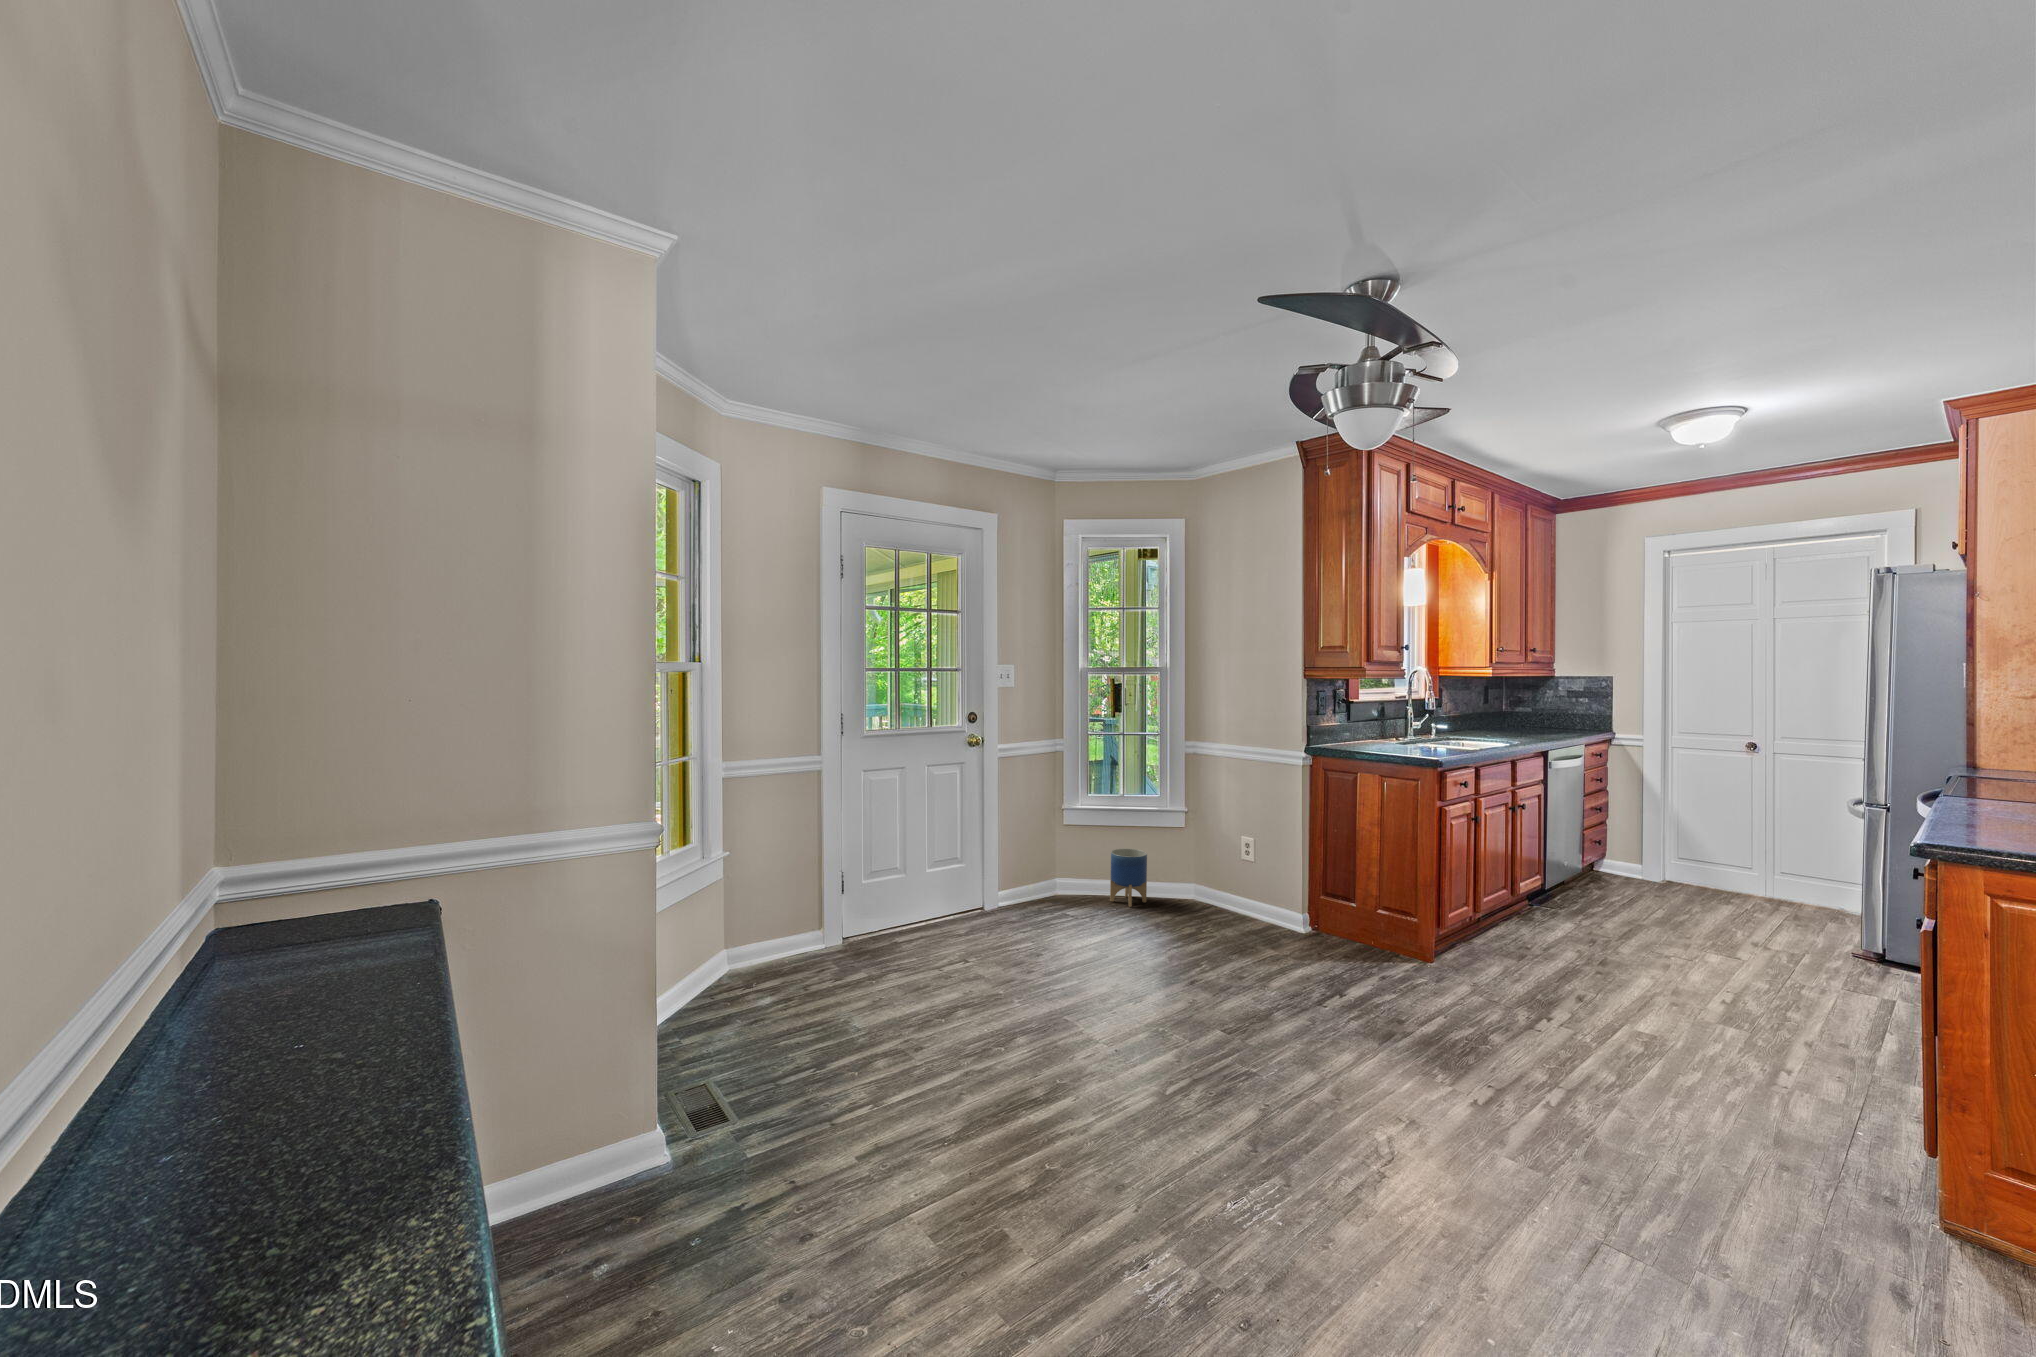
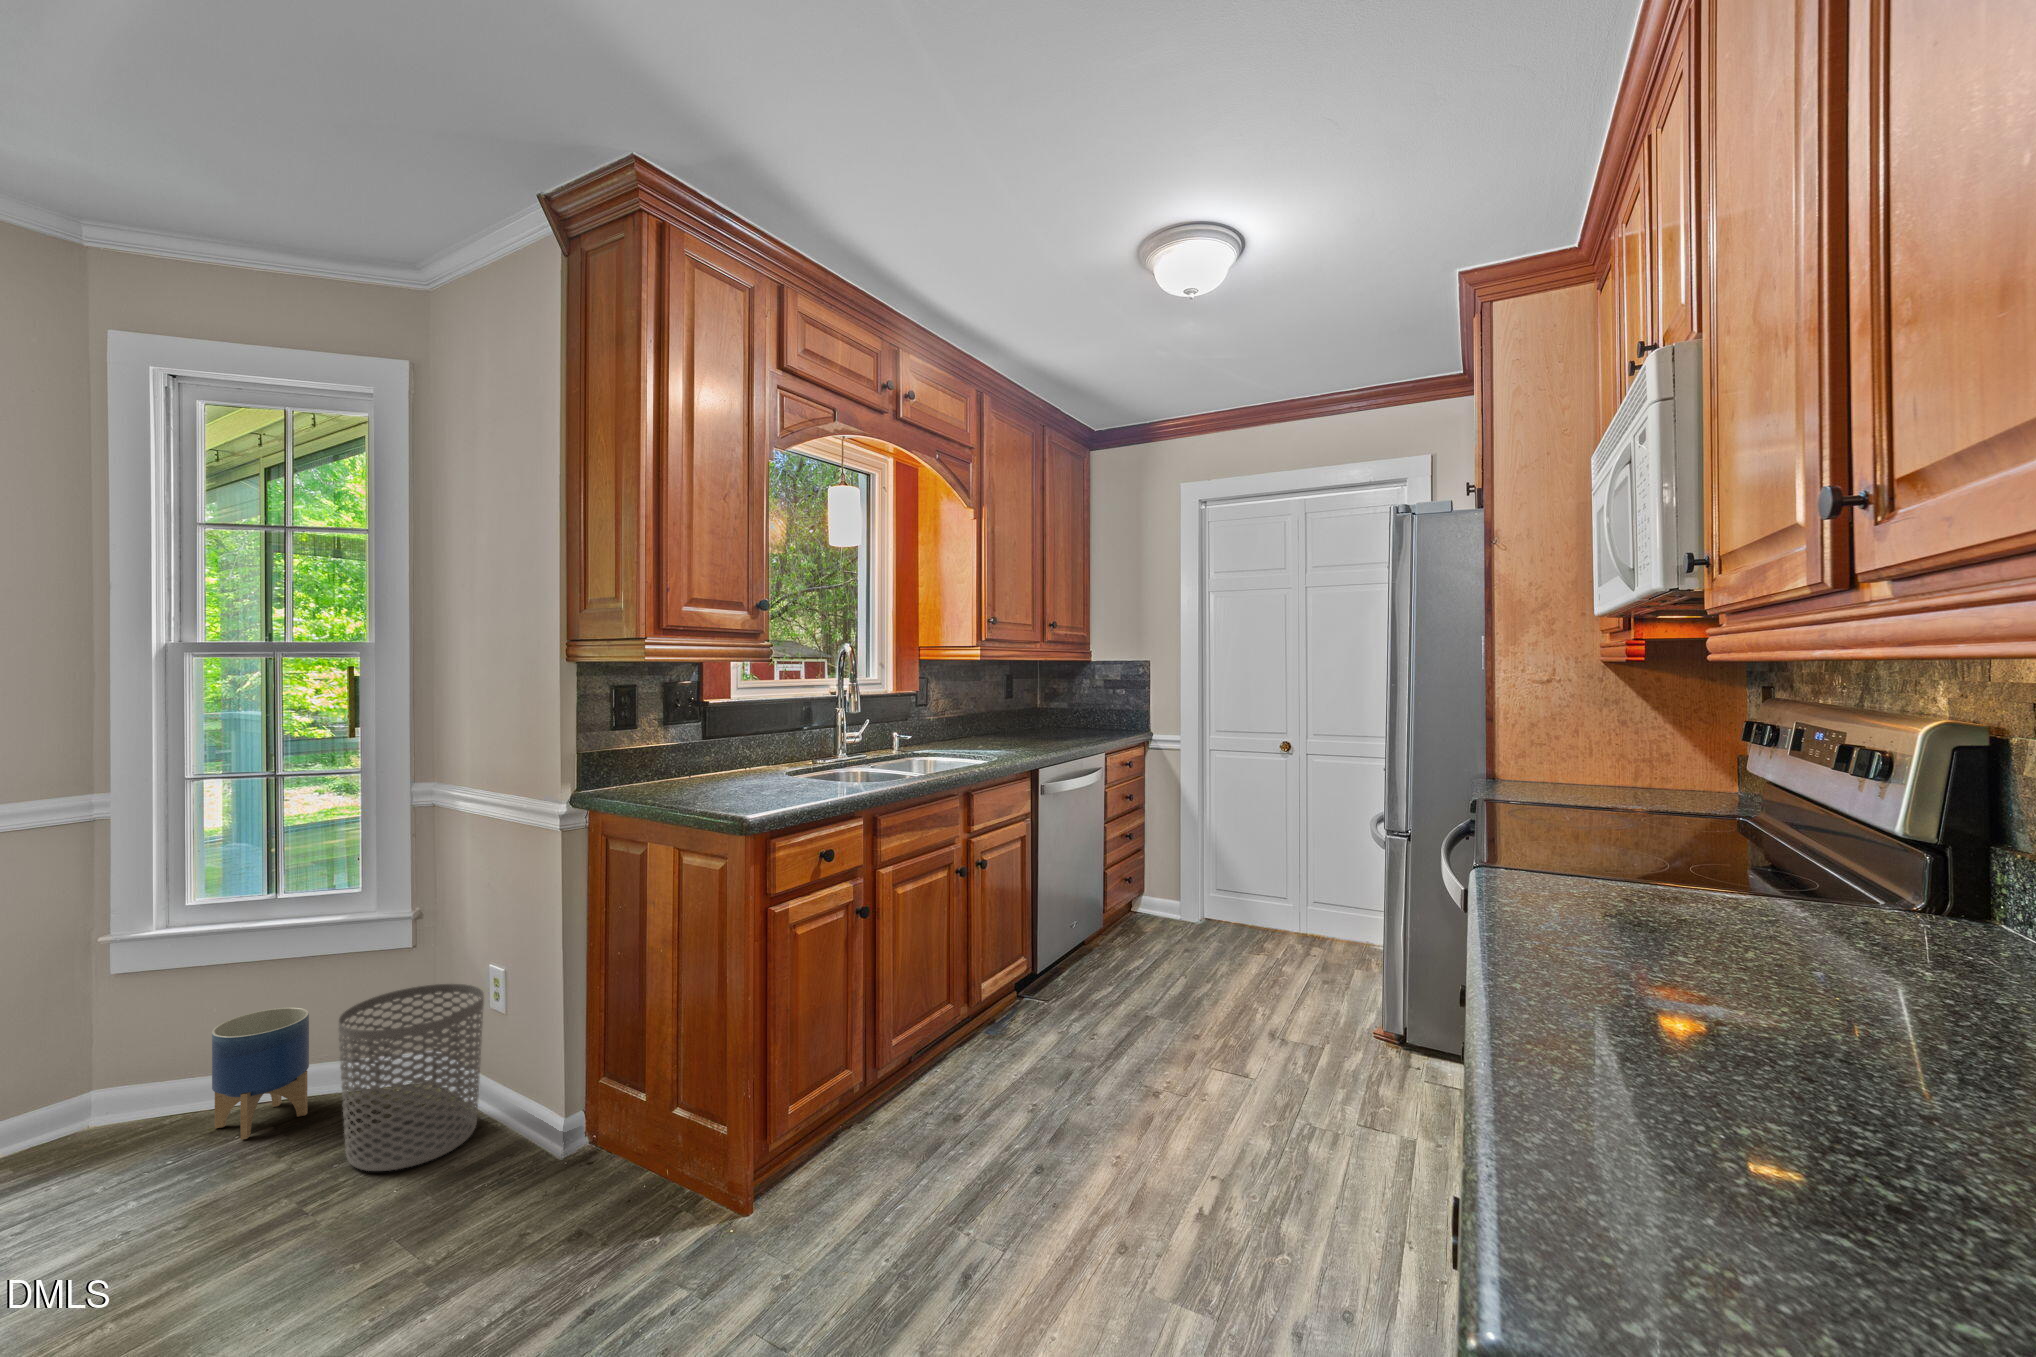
waste bin: none [1186,843,1248,927] -> present [338,984,484,1171]

